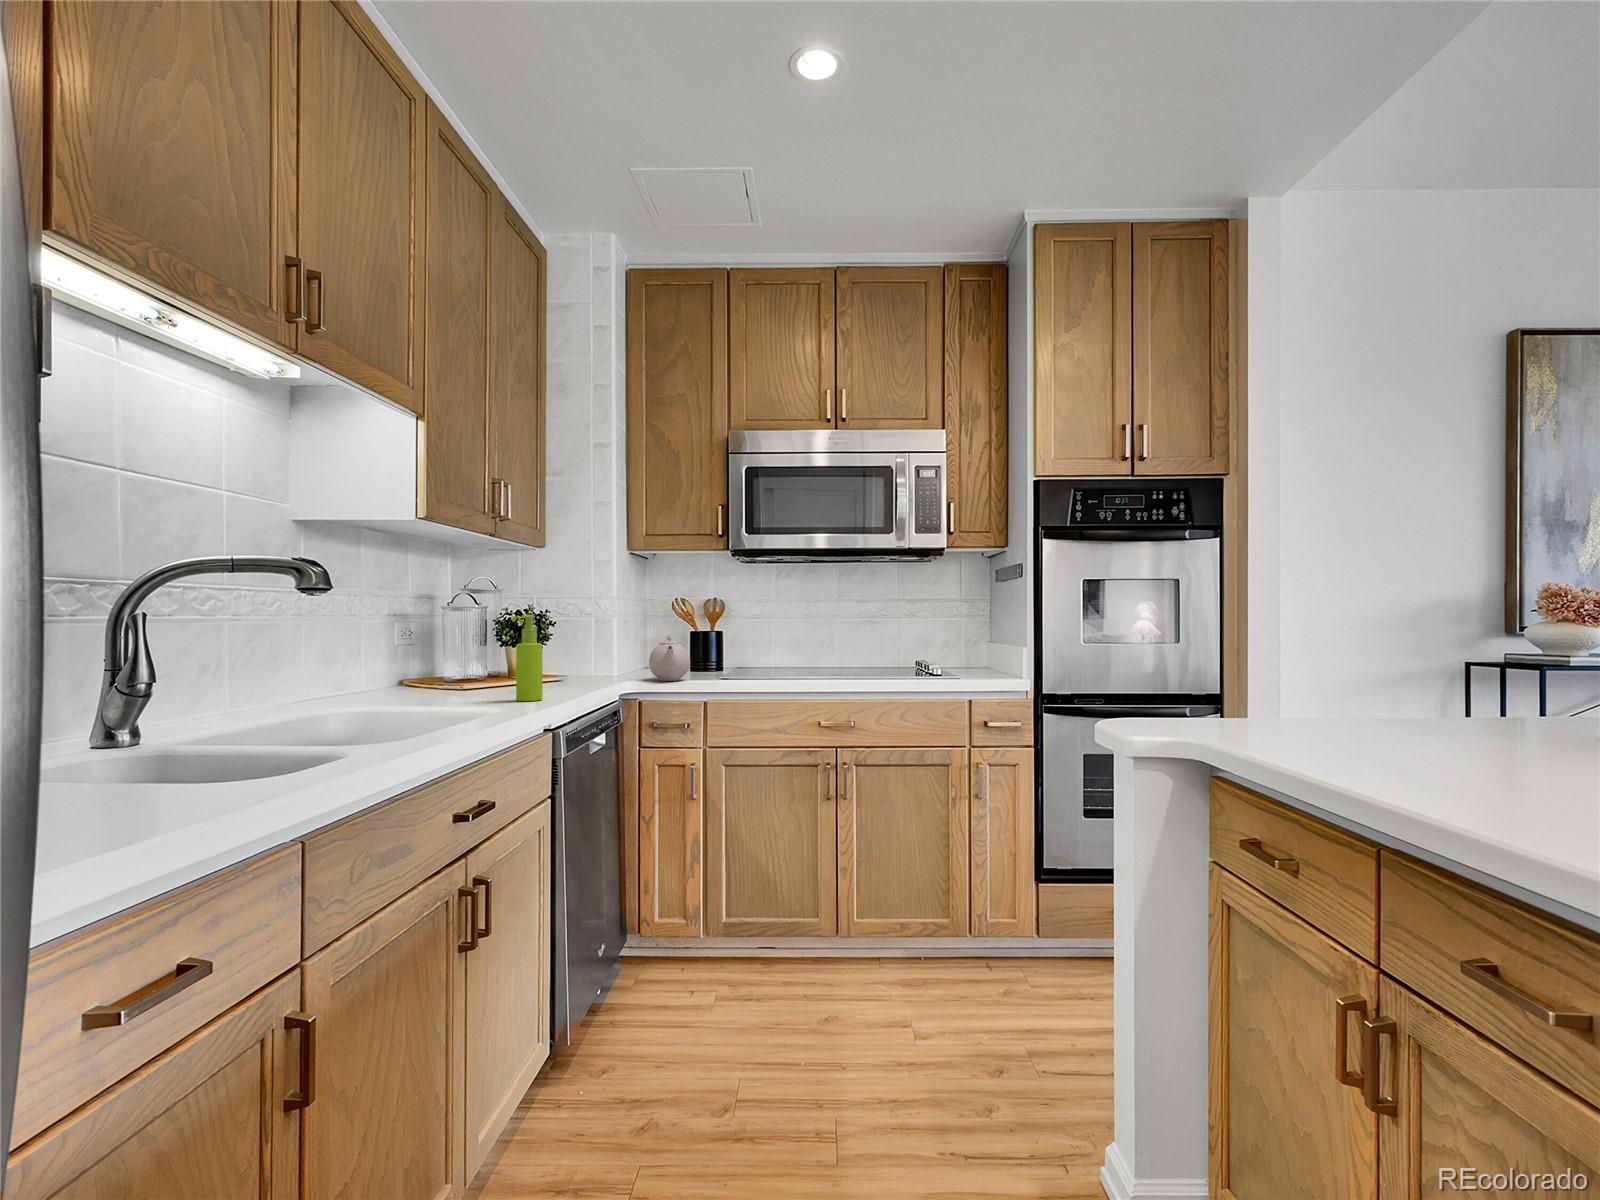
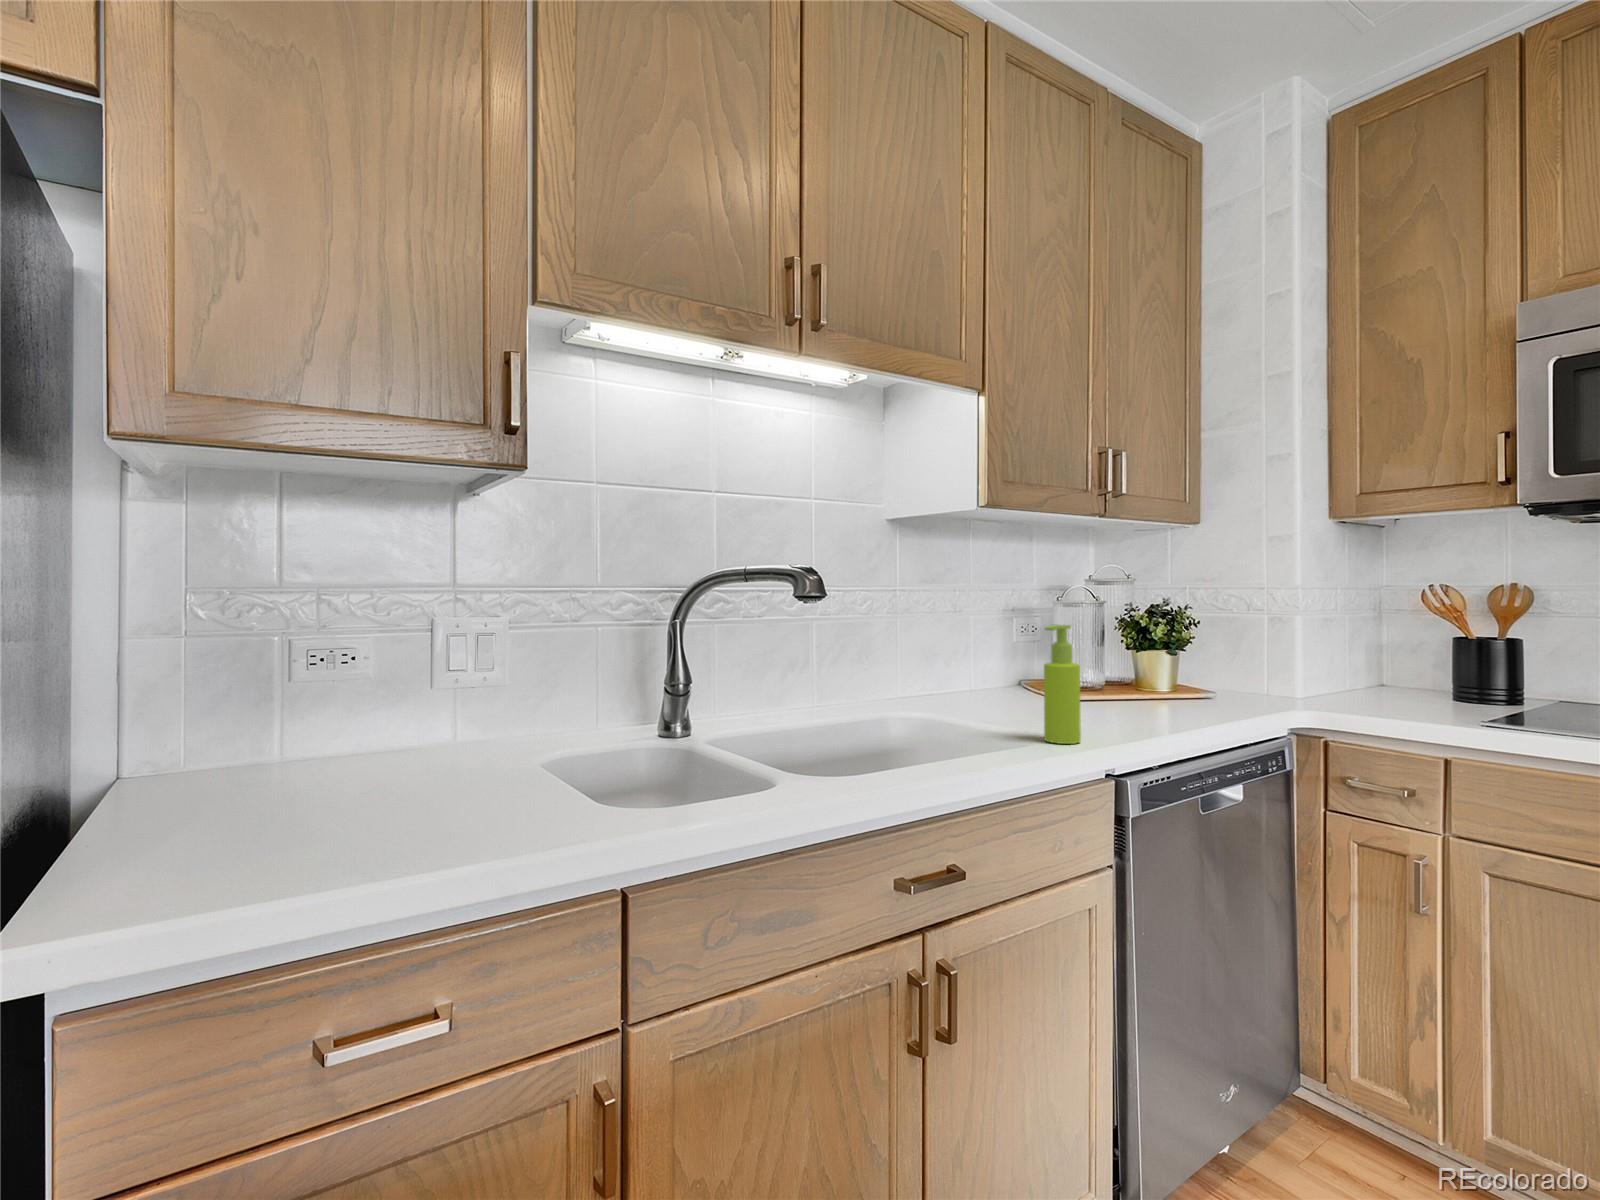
teapot: present [649,635,690,681] -> none [1352,645,1430,716]

